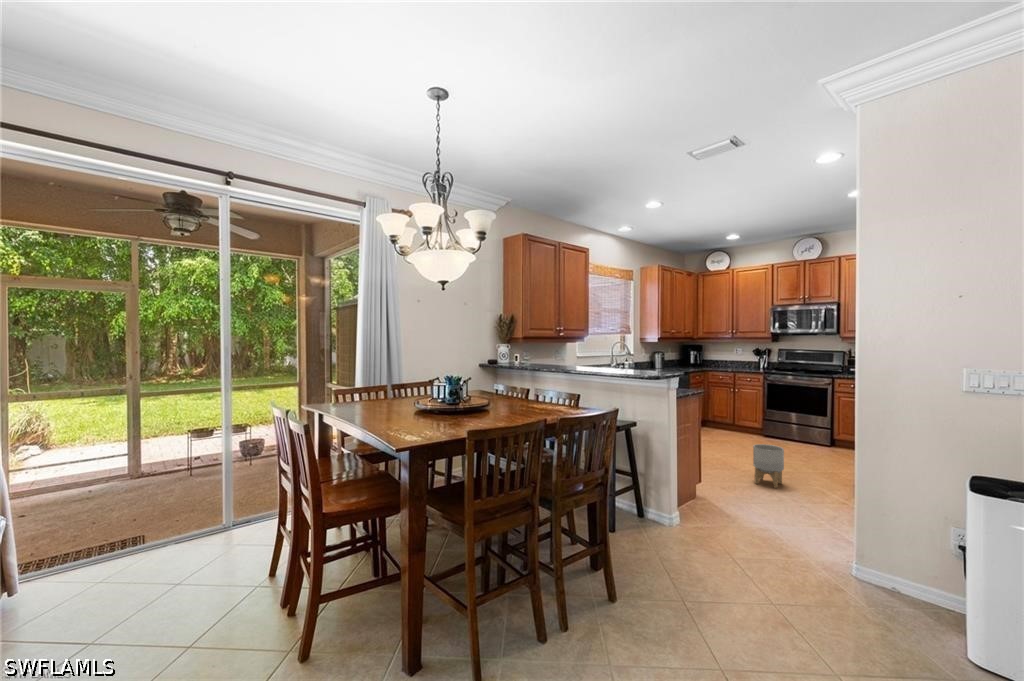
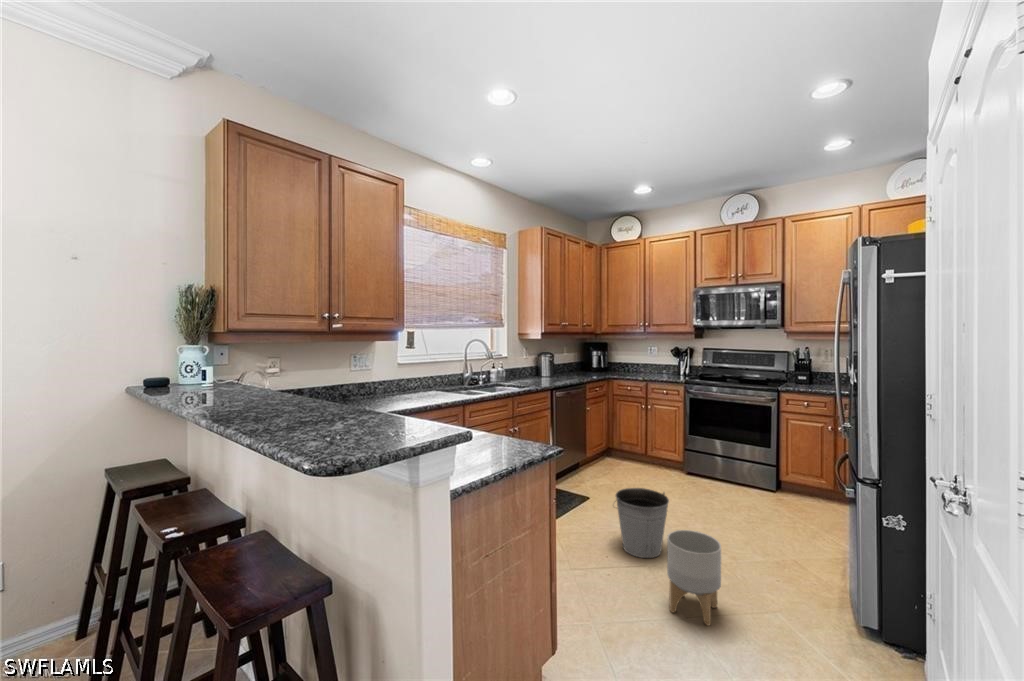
bucket: none [718,431,754,468] -> present [615,488,669,558]

